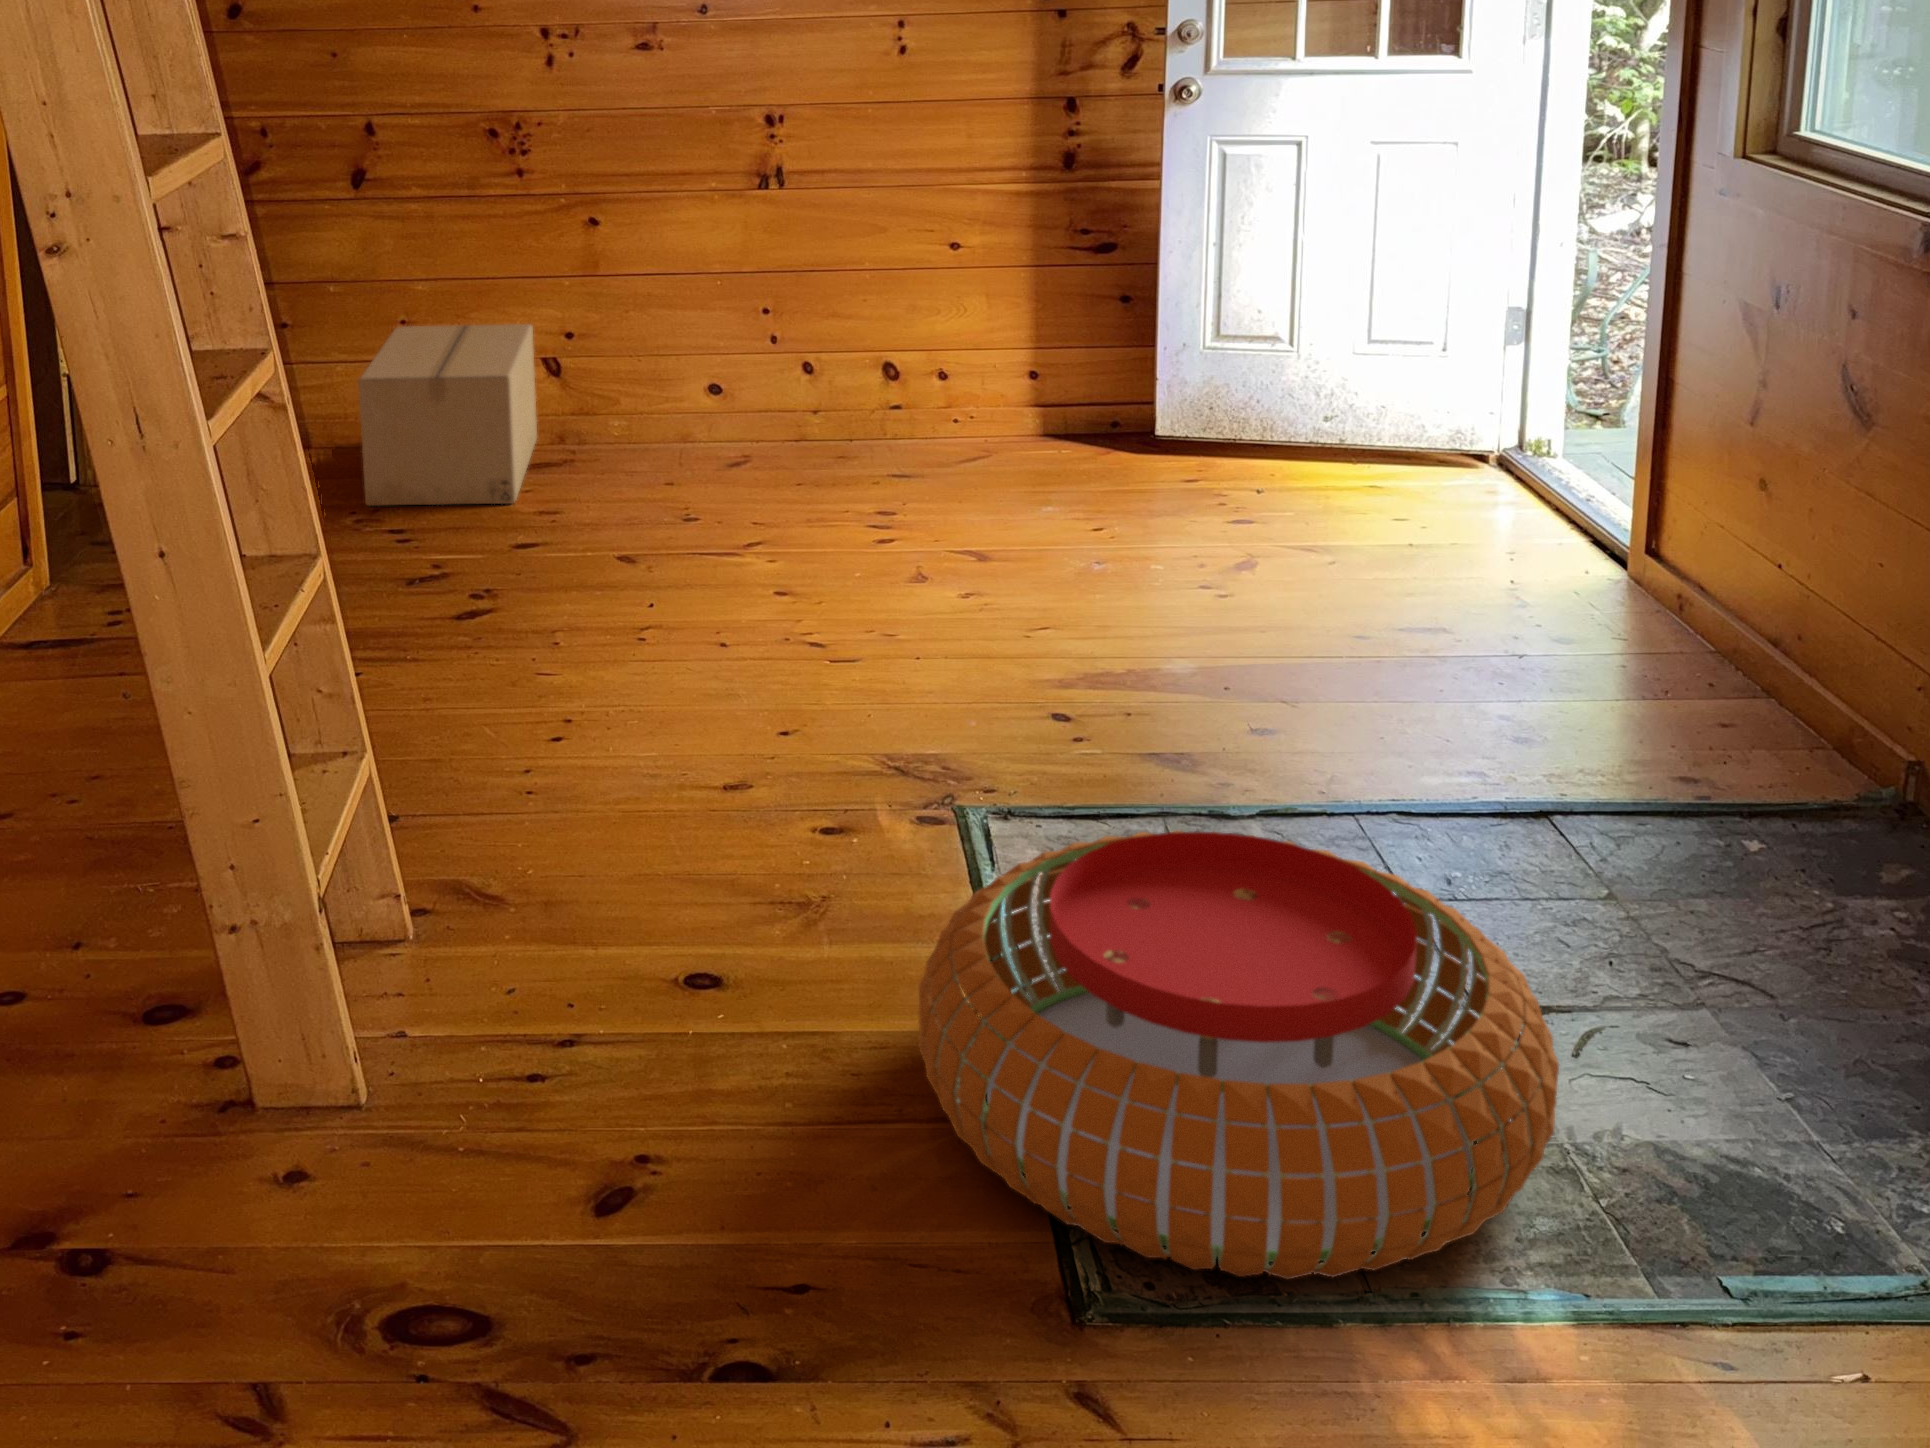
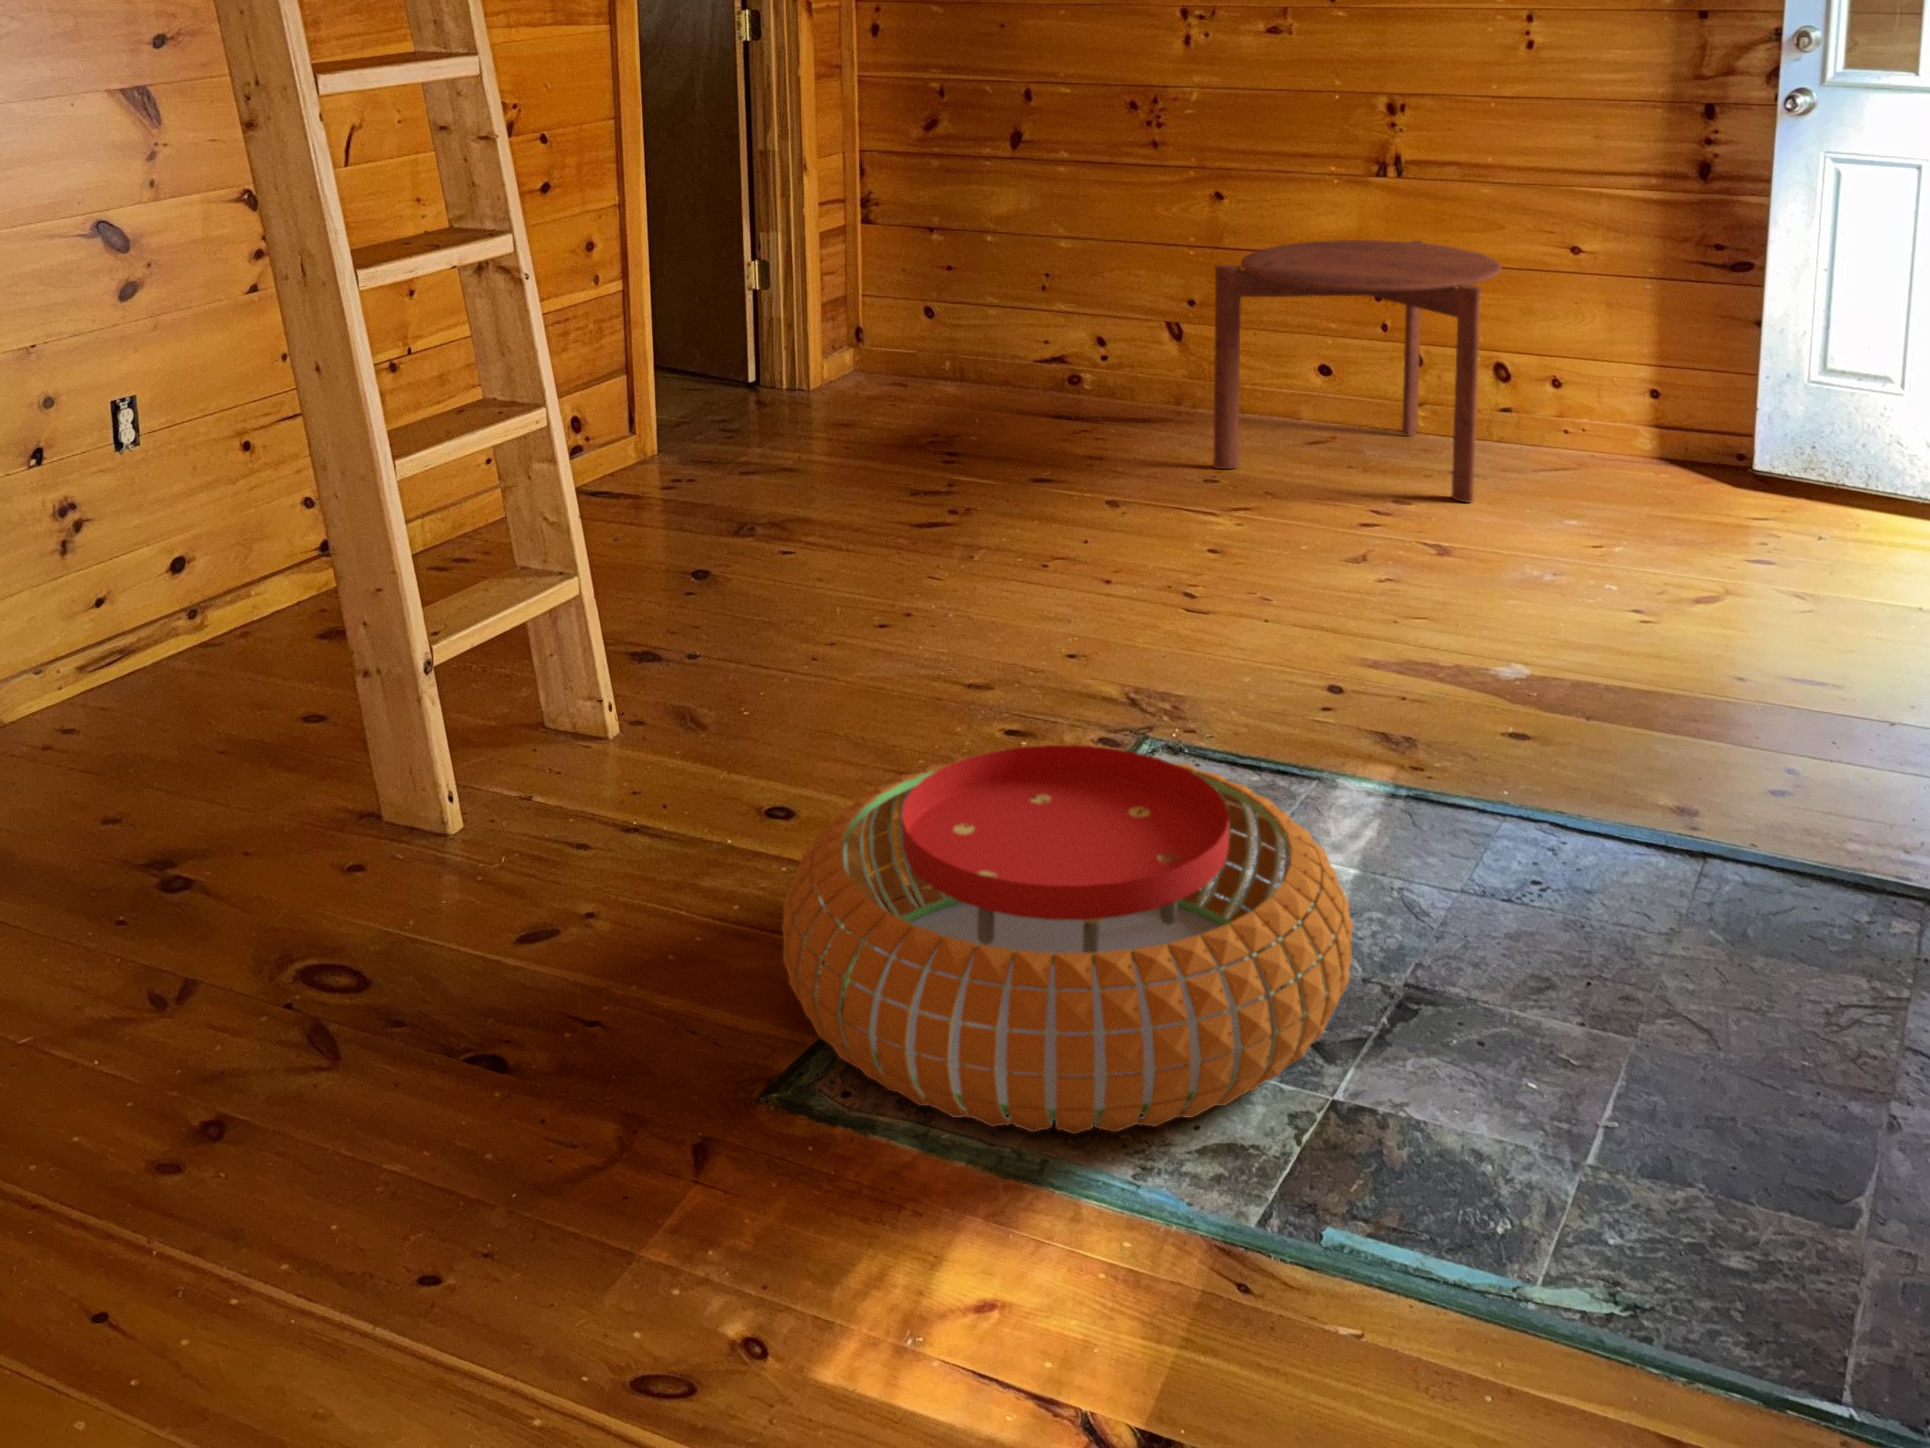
side table: none [669,249,952,505] -> present [1213,240,1502,502]
cardboard box: present [358,324,537,506] -> none [950,280,1159,447]

